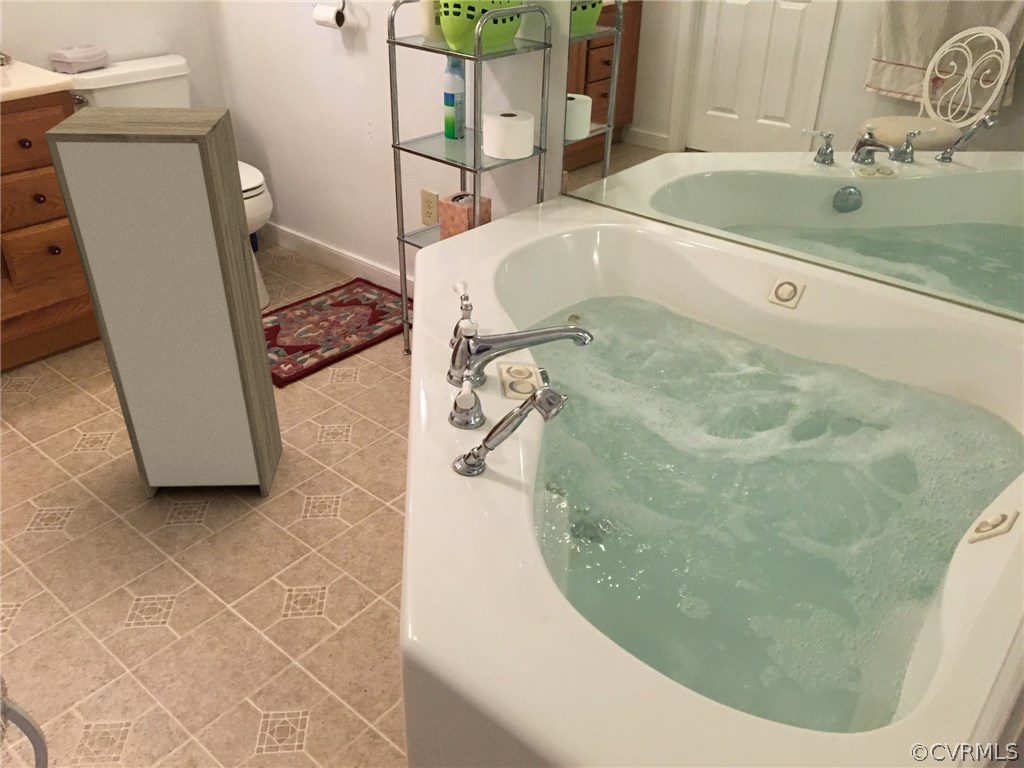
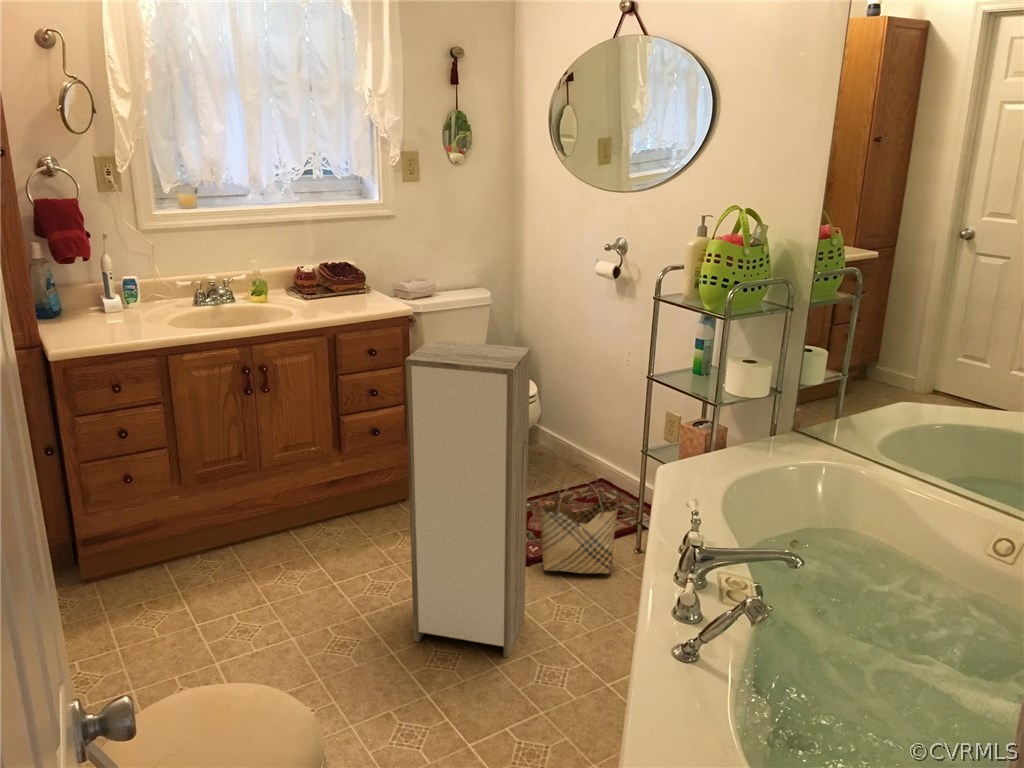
woven basket: none [284,261,378,389] -> present [540,465,618,574]

